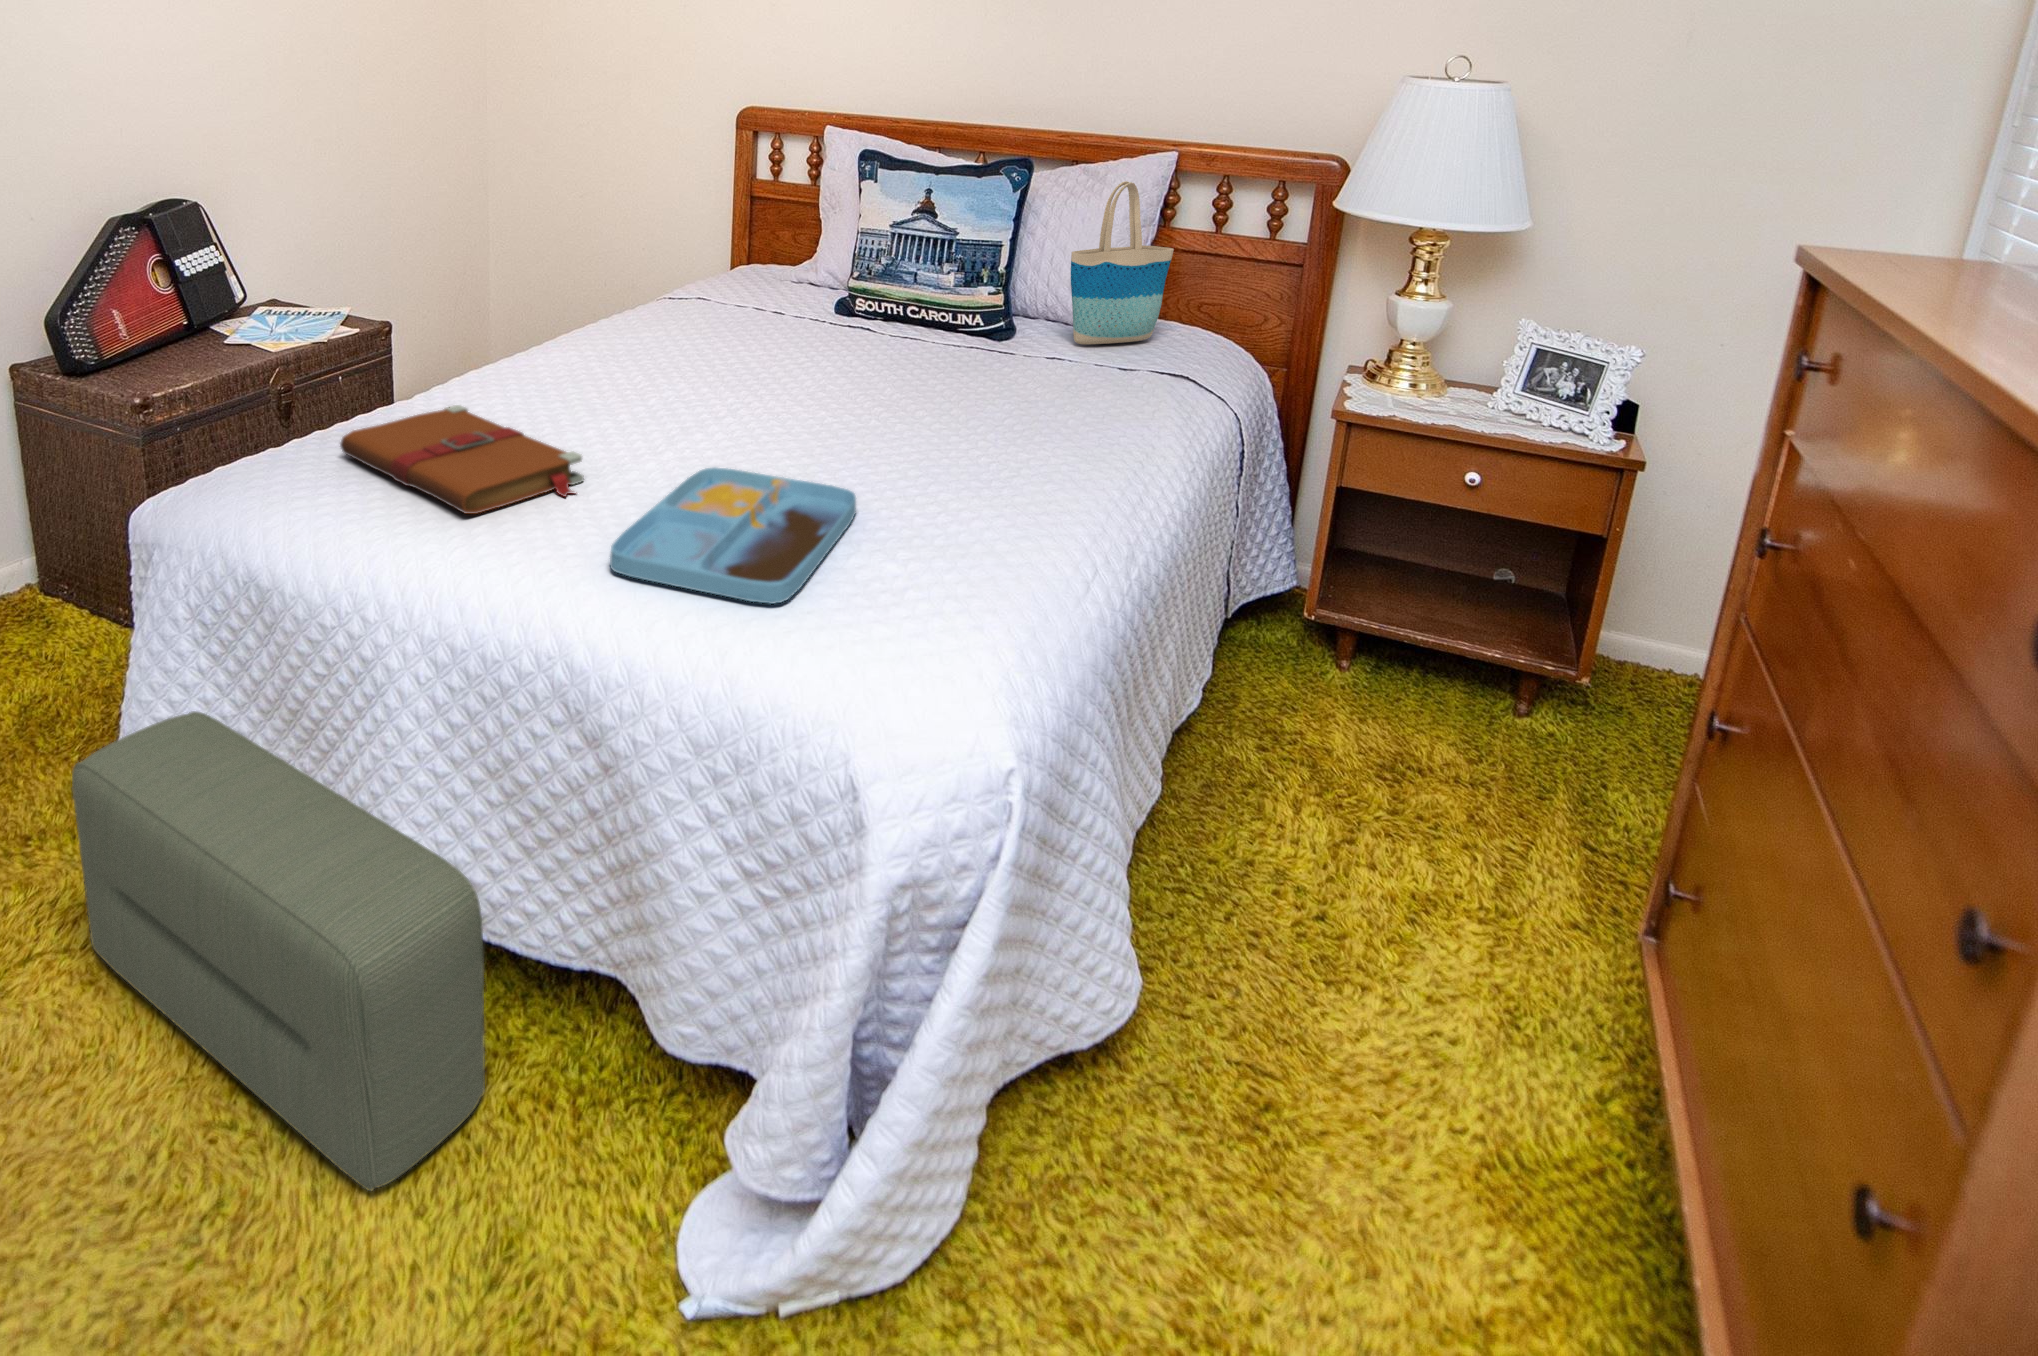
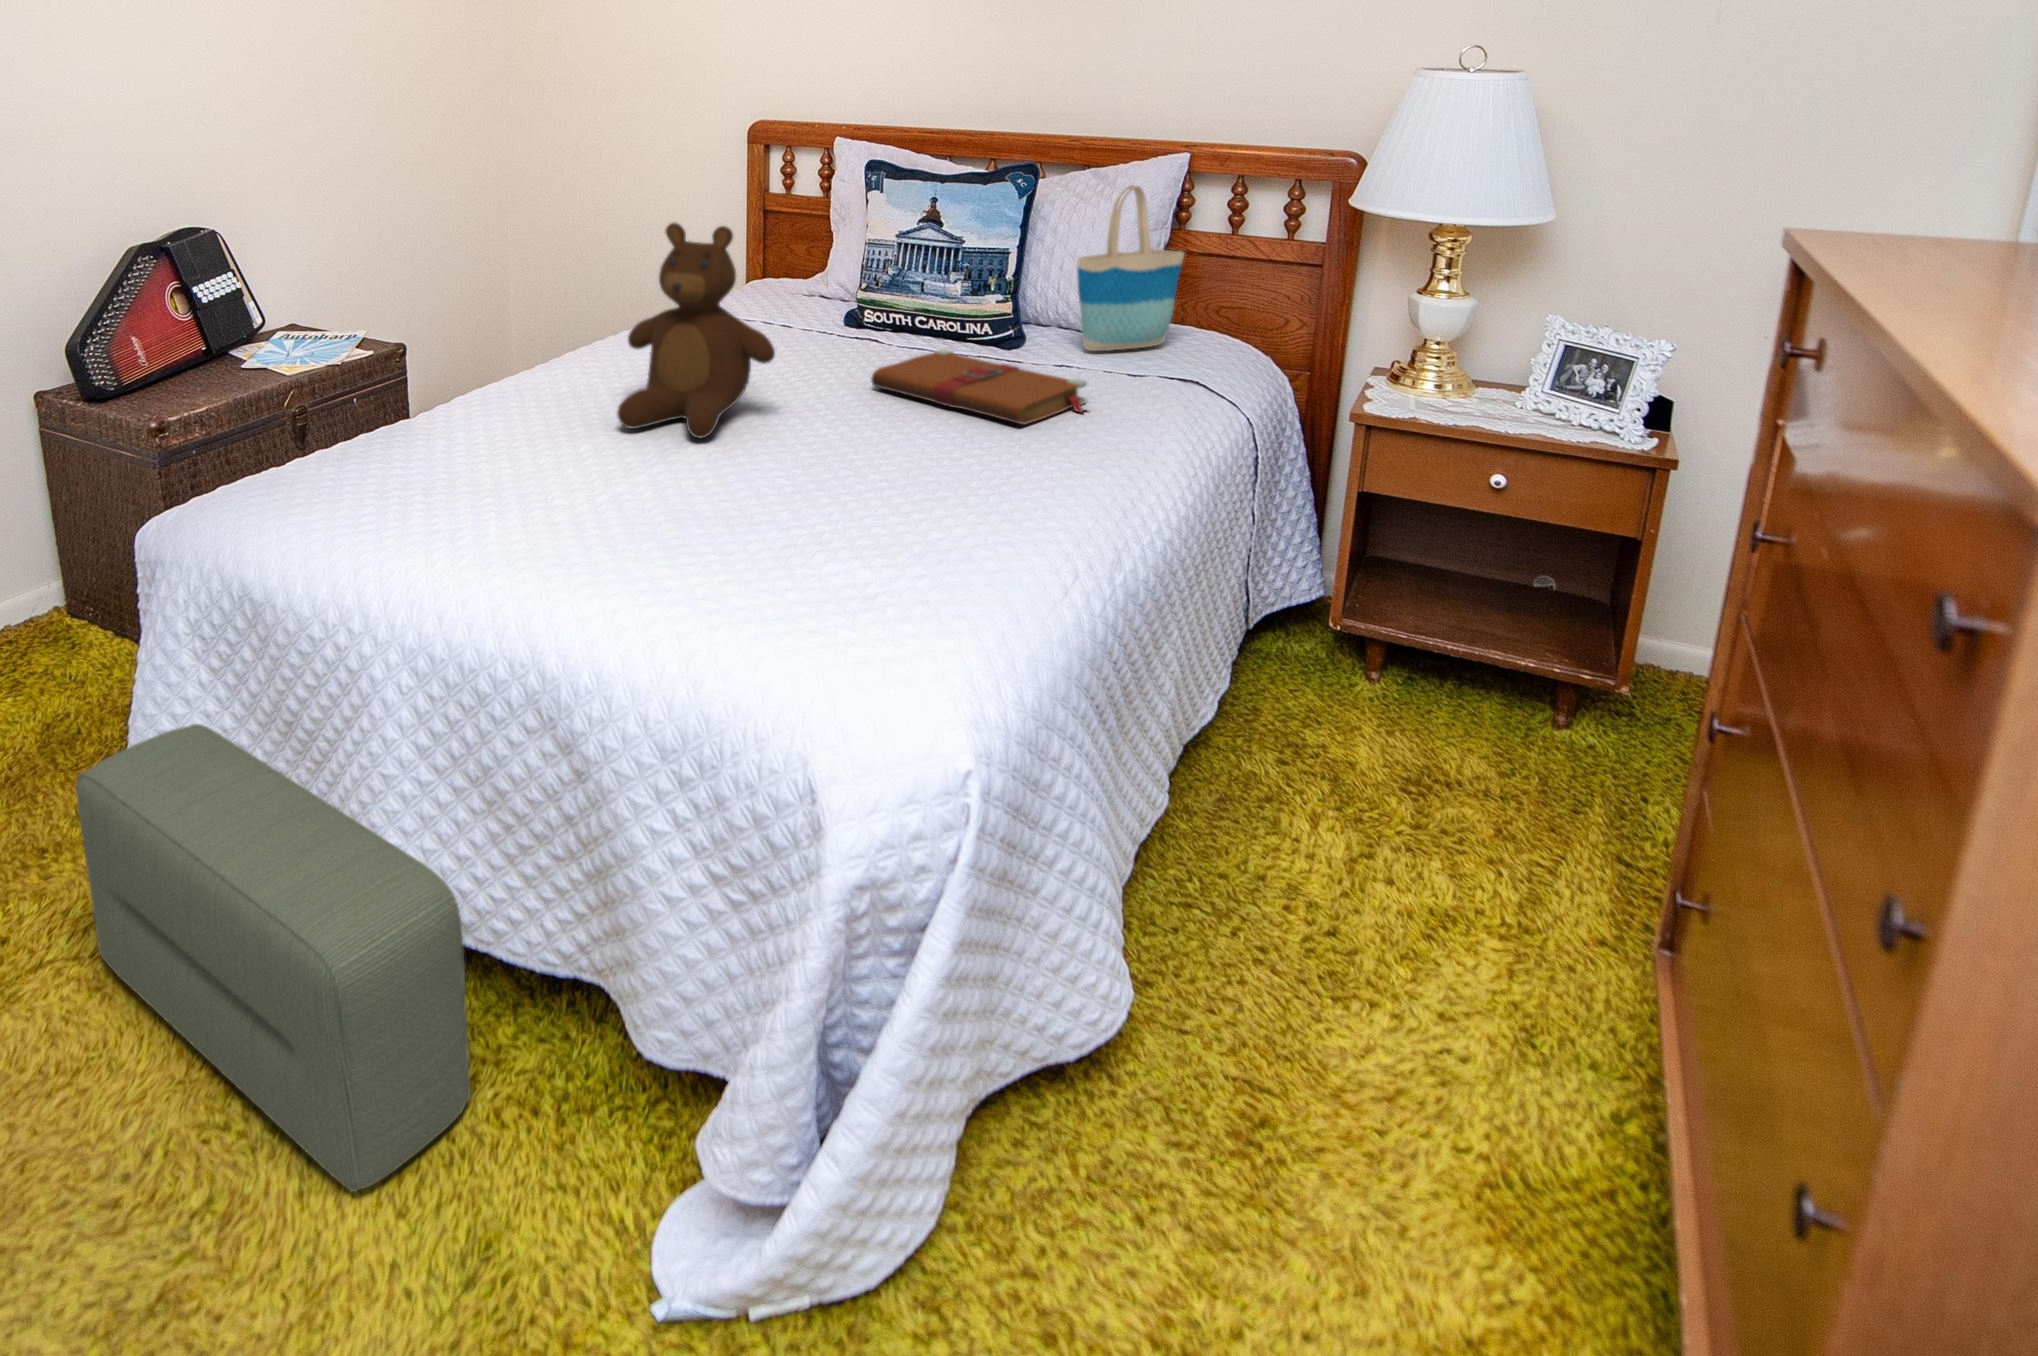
teddy bear: none [622,208,781,426] -> present [617,222,775,438]
book: present [340,405,584,514] -> present [871,349,1087,425]
tray: present [610,468,856,604] -> none [588,478,840,611]

